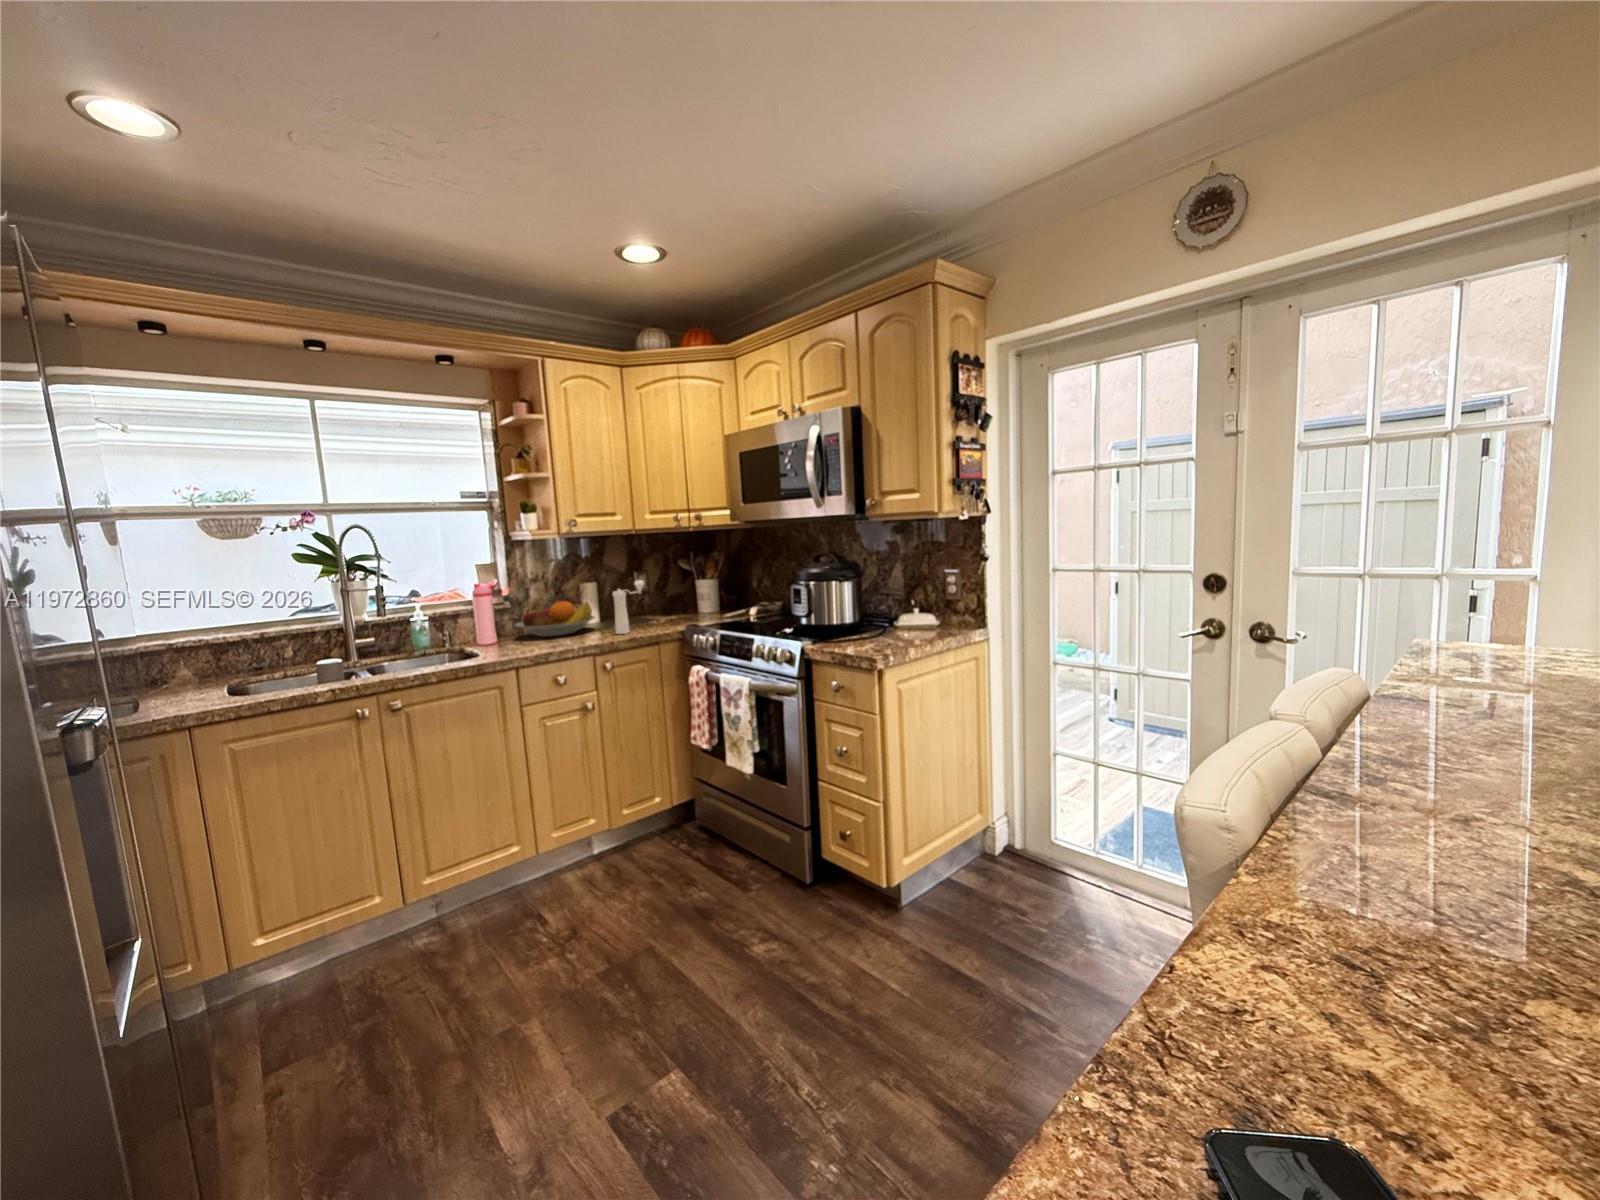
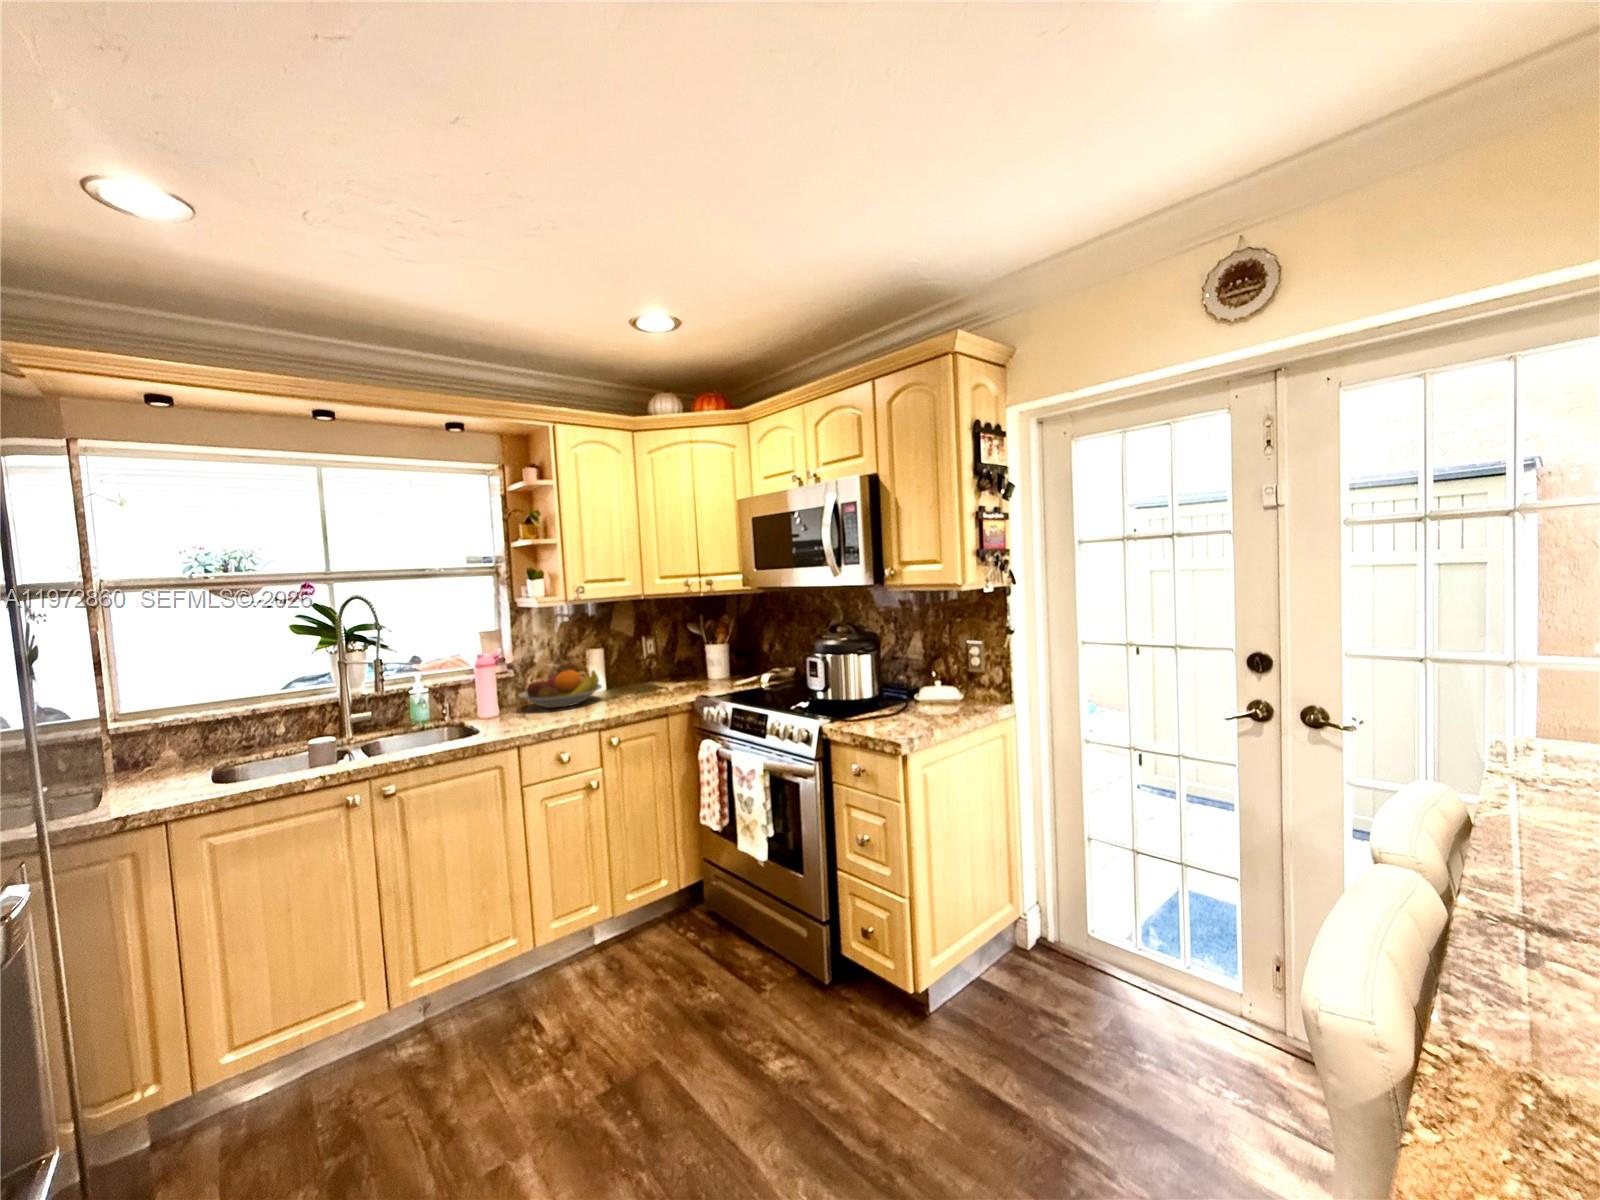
pepper mill: present [613,580,644,634] -> none [620,649,654,706]

